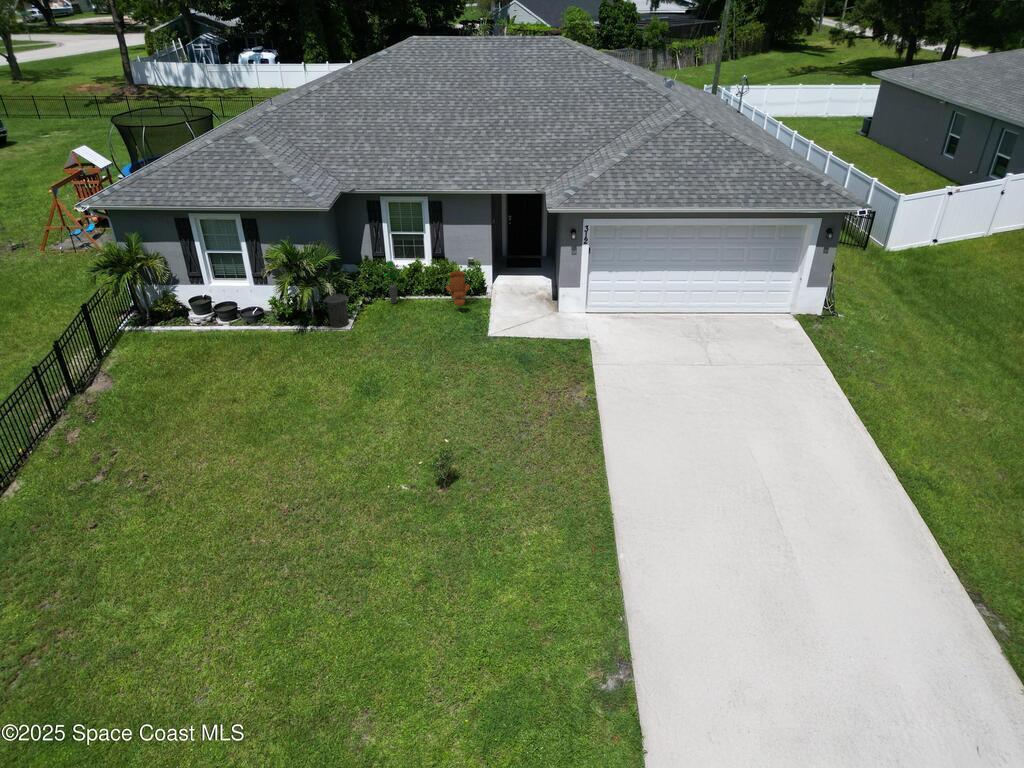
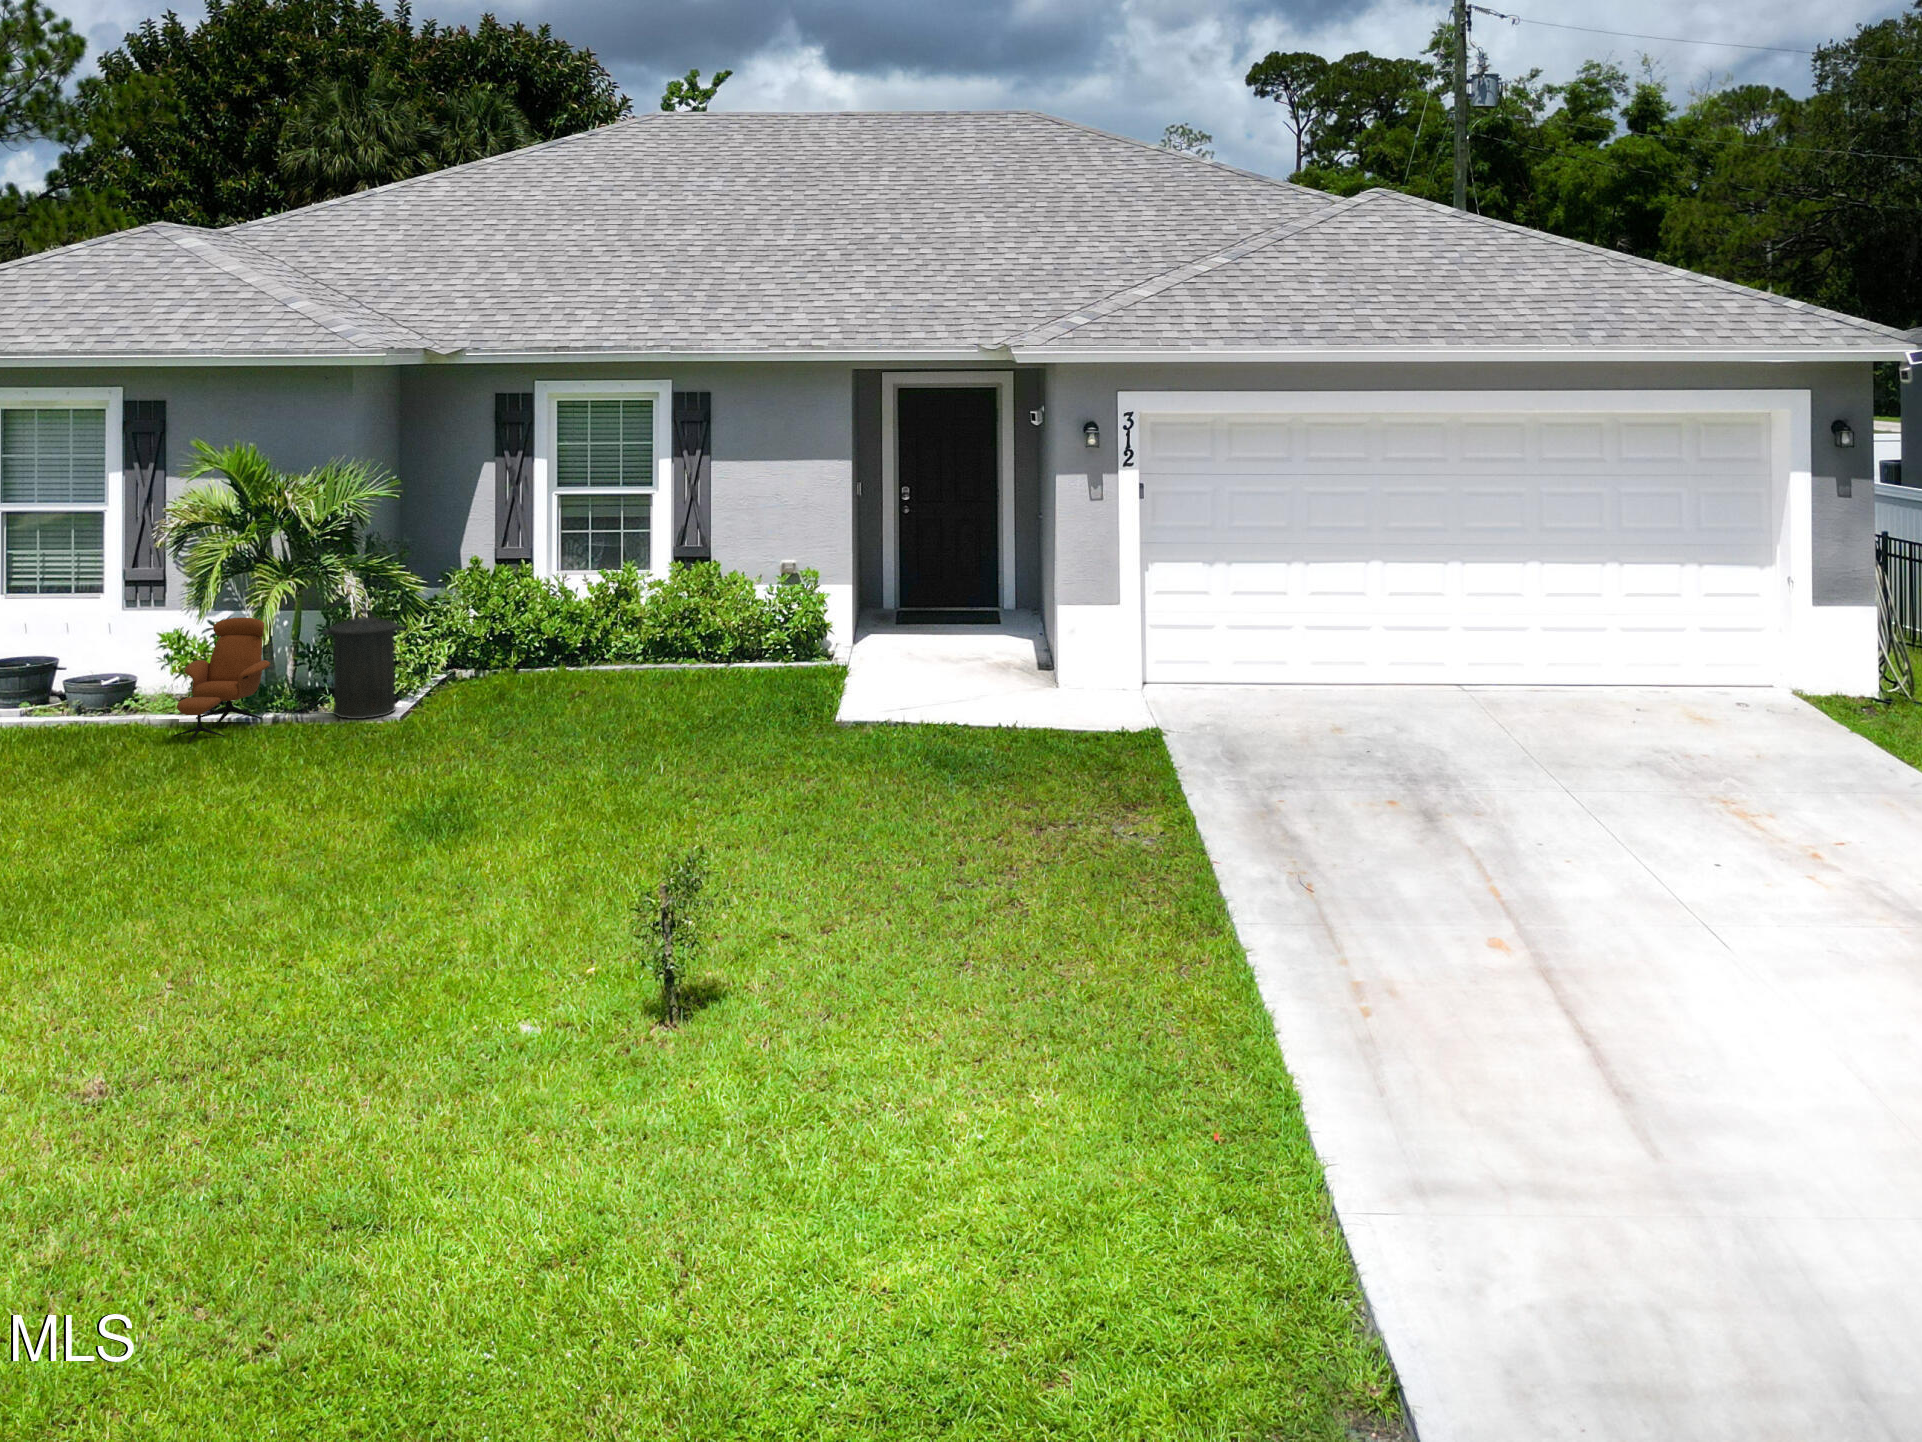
potted plant: present [383,261,398,303] -> none [515,548,571,680]
lounge chair: present [446,271,470,312] -> present [174,618,270,743]

